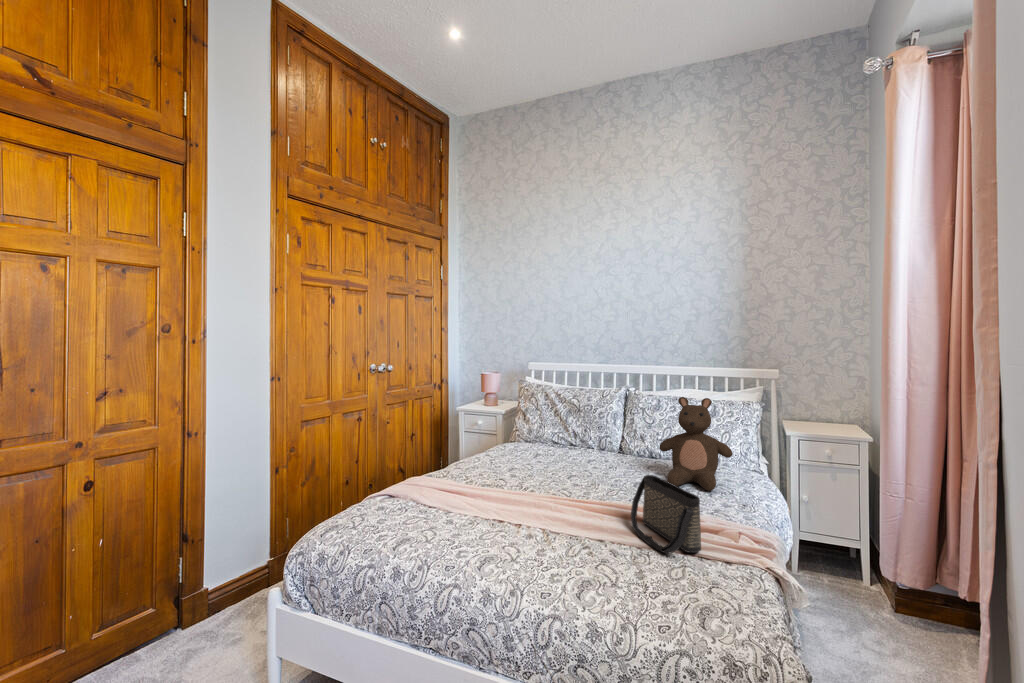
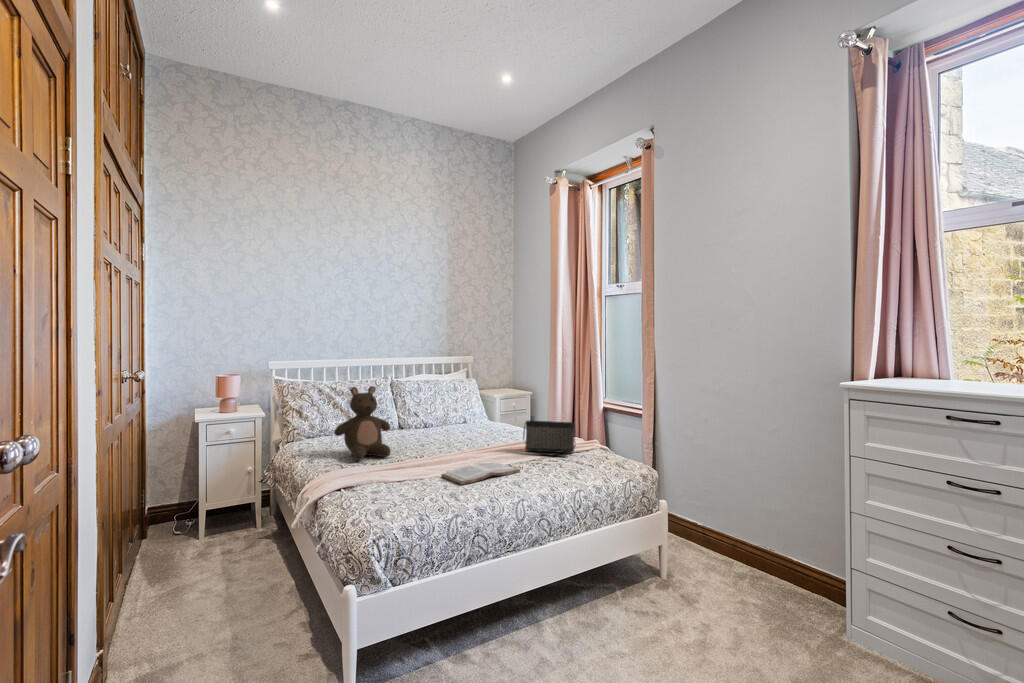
stuffed bear: present [660,397,733,491] -> present [334,386,391,461]
book: none [444,511,554,547] -> present [441,462,520,485]

